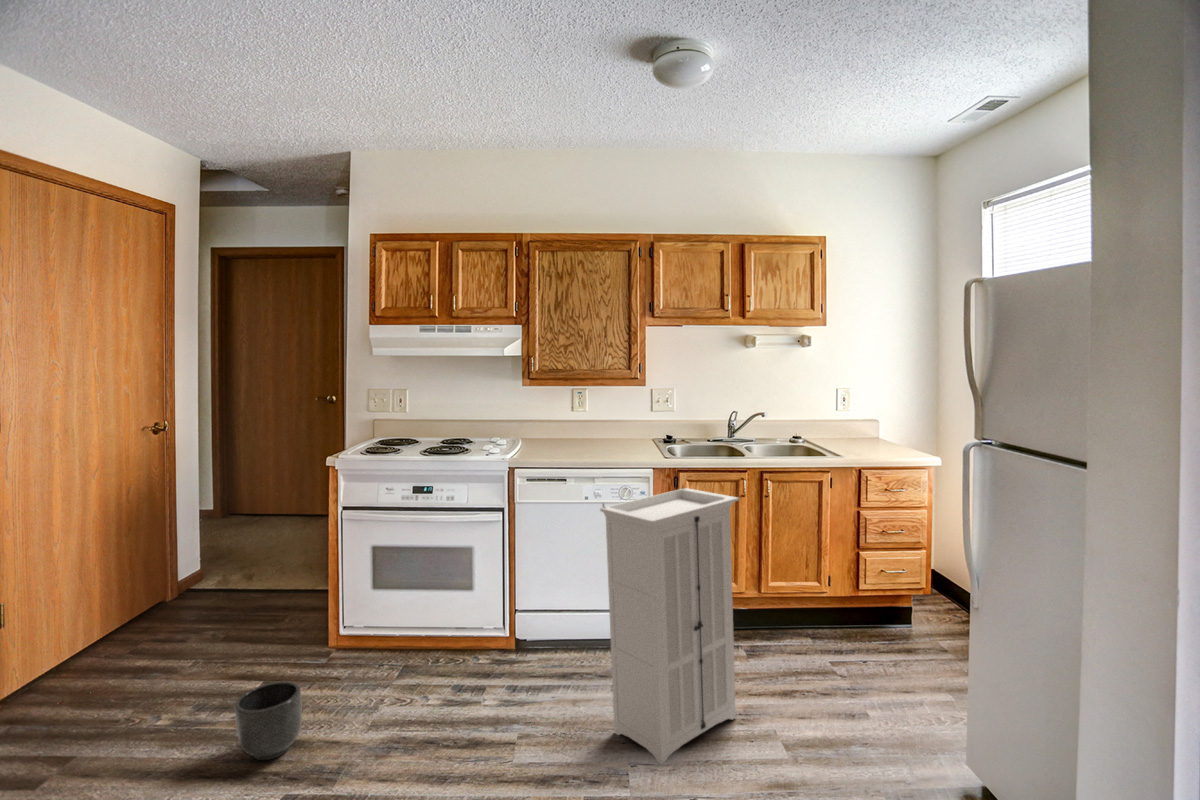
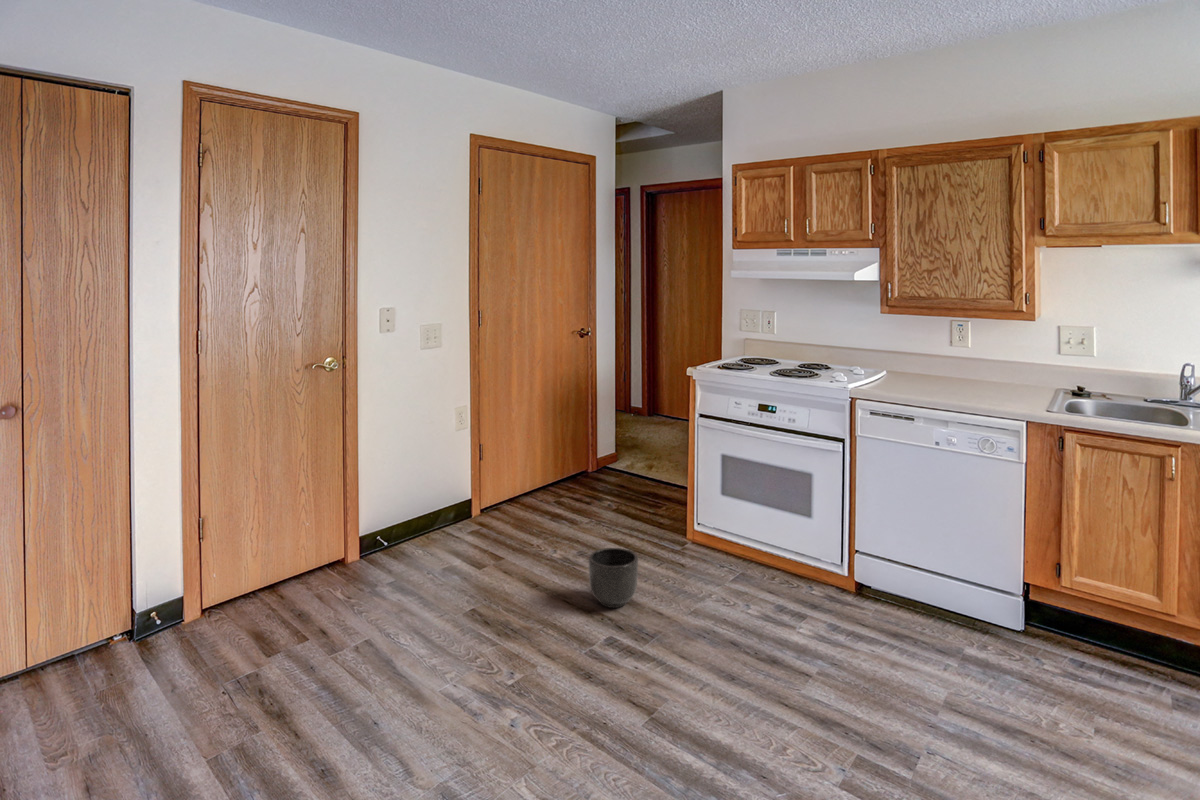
storage cabinet: present [600,487,739,763] -> none [924,451,1156,764]

